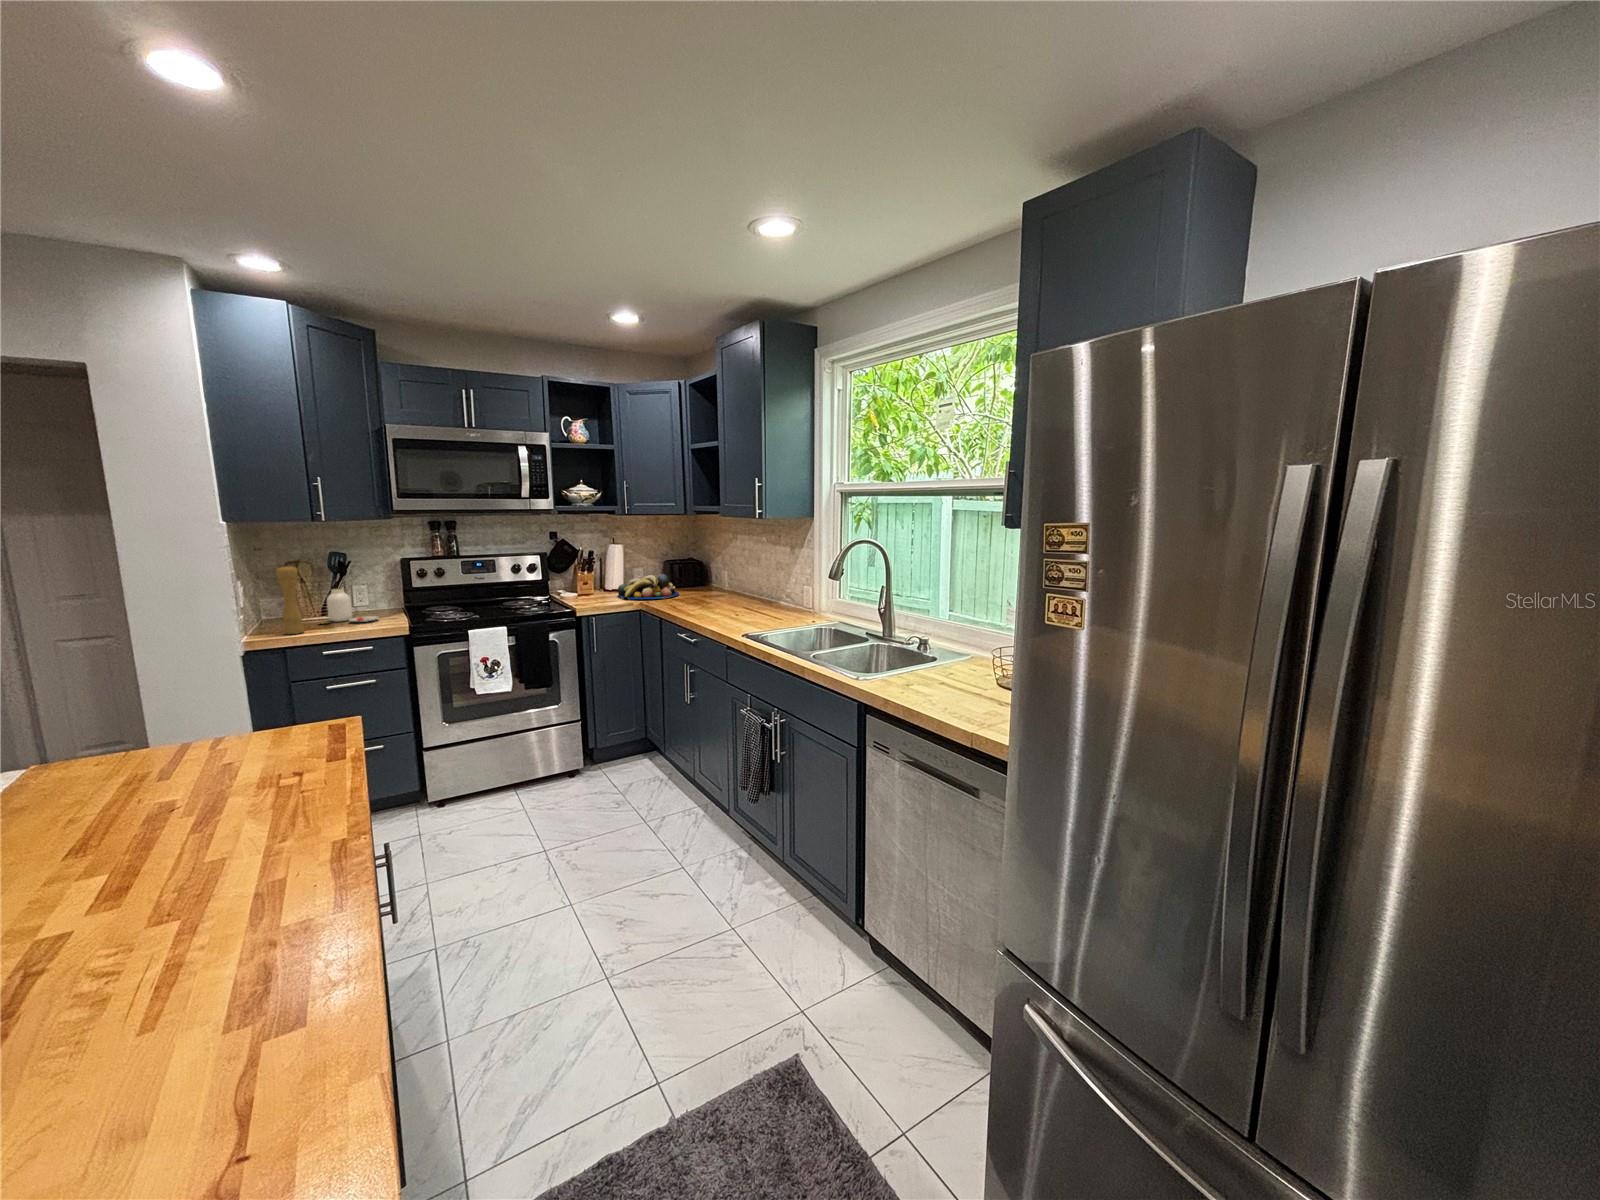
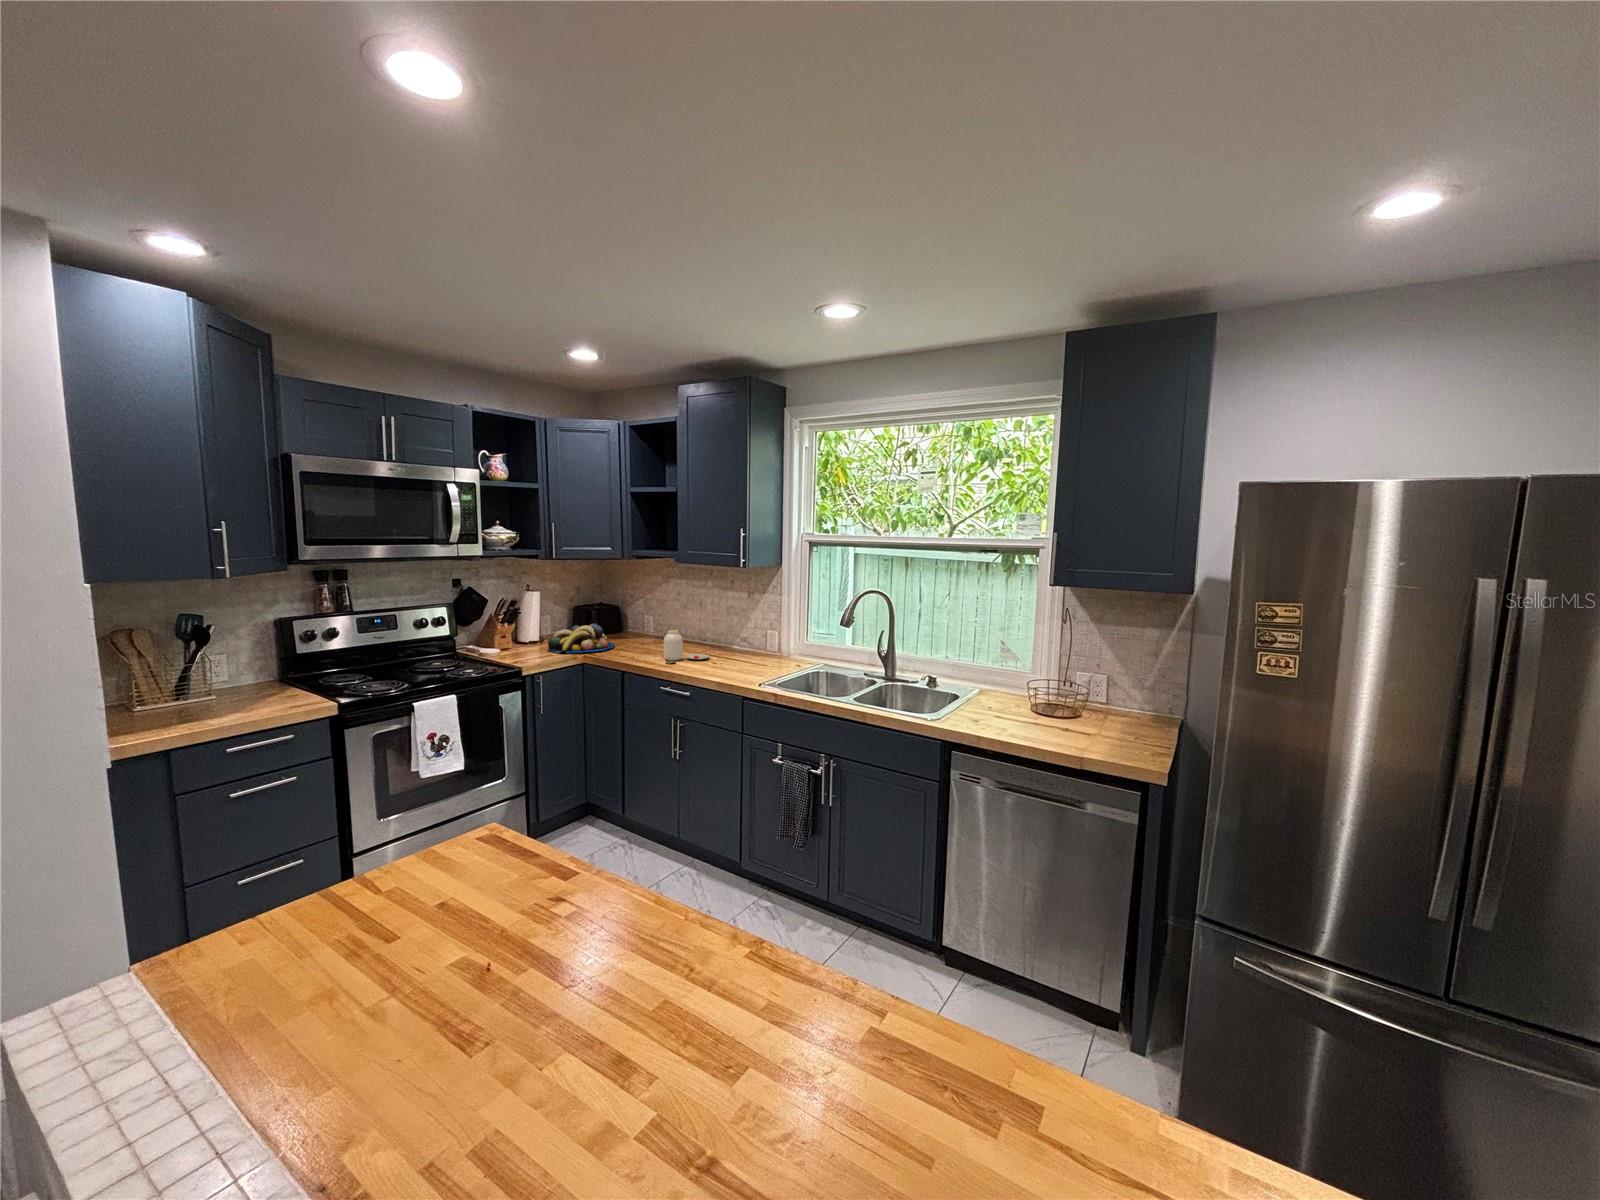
pepper mill: present [276,566,304,634] -> none [145,635,183,728]
jar: present [327,589,378,622] -> present [664,630,710,663]

